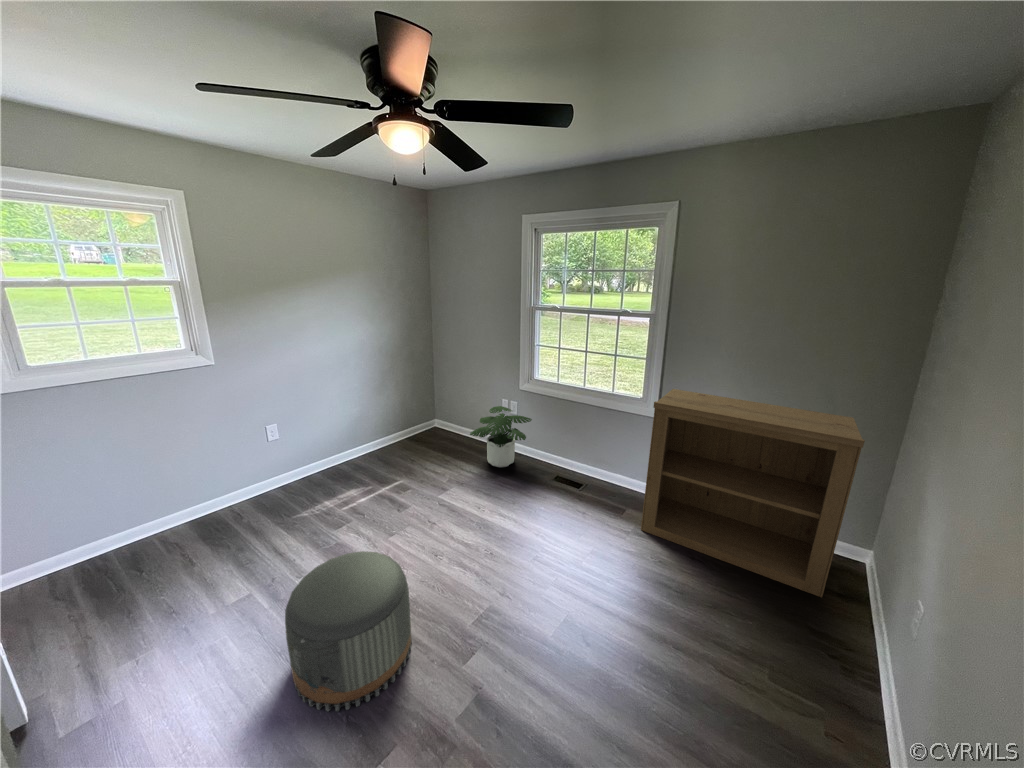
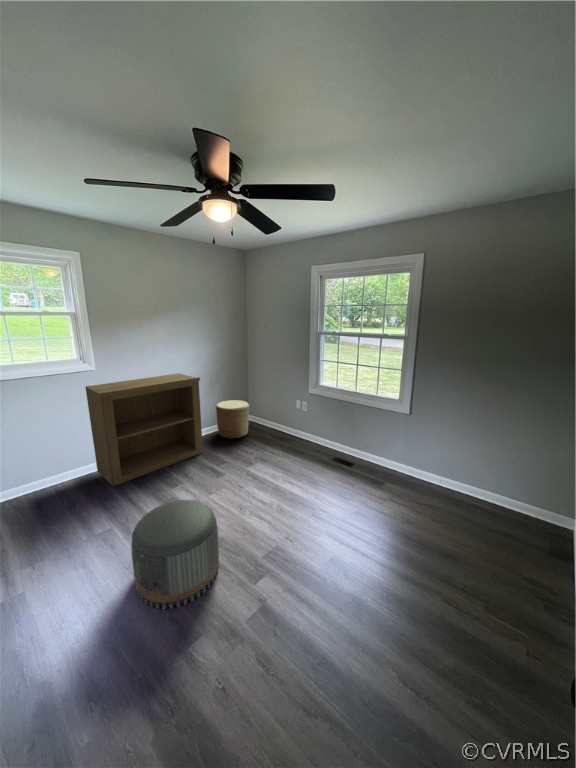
bookshelf: present [641,389,865,597] -> present [85,373,203,486]
woven basket: none [392,401,438,454] -> present [216,400,249,439]
potted plant: present [470,406,532,467] -> none [271,405,317,450]

